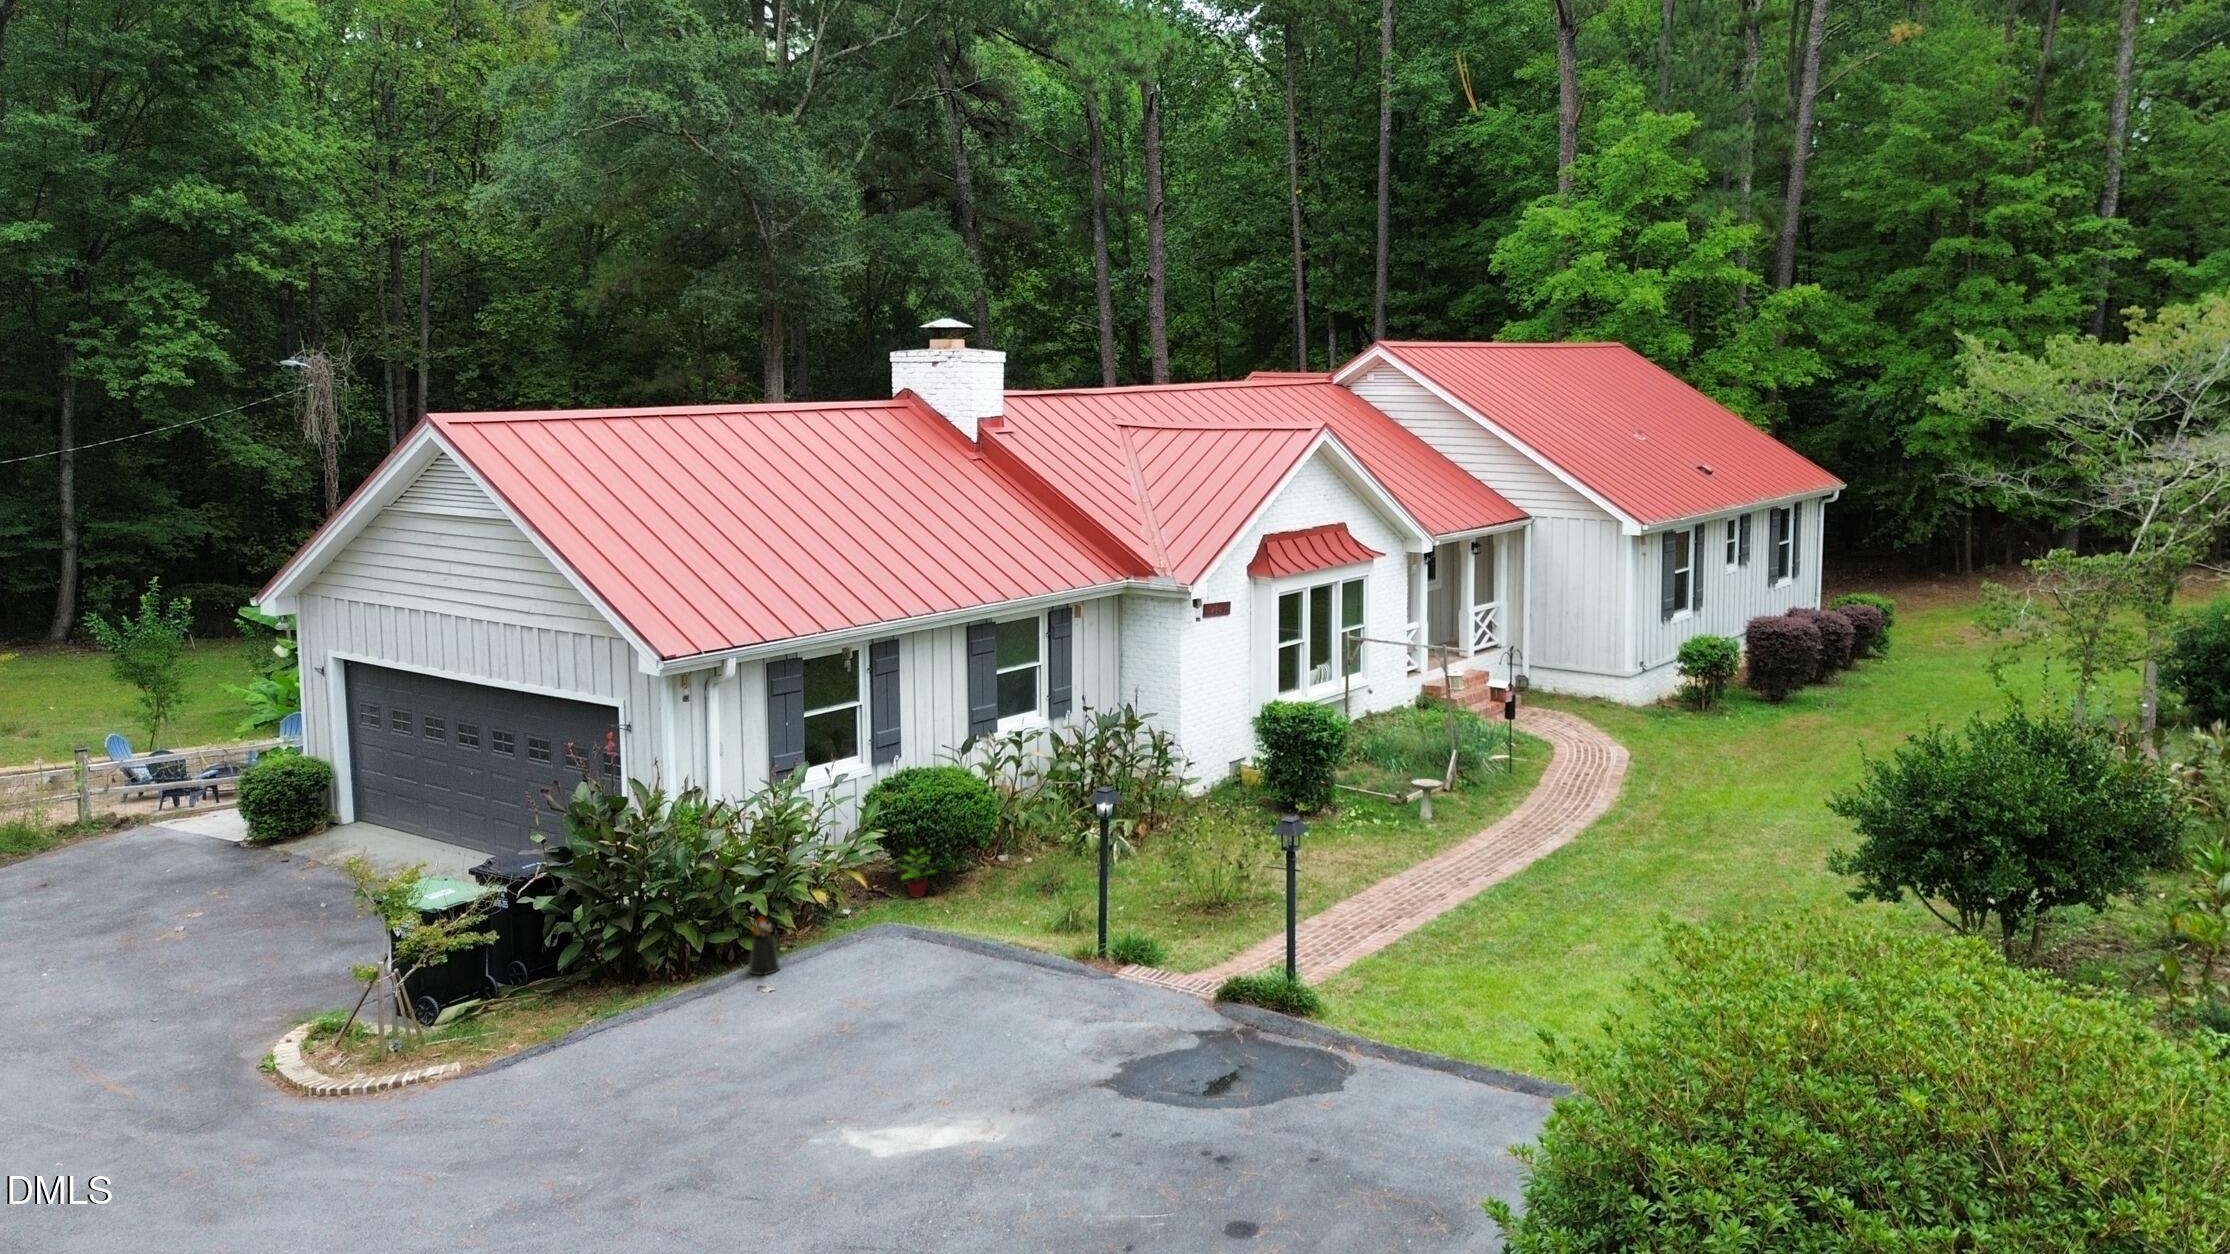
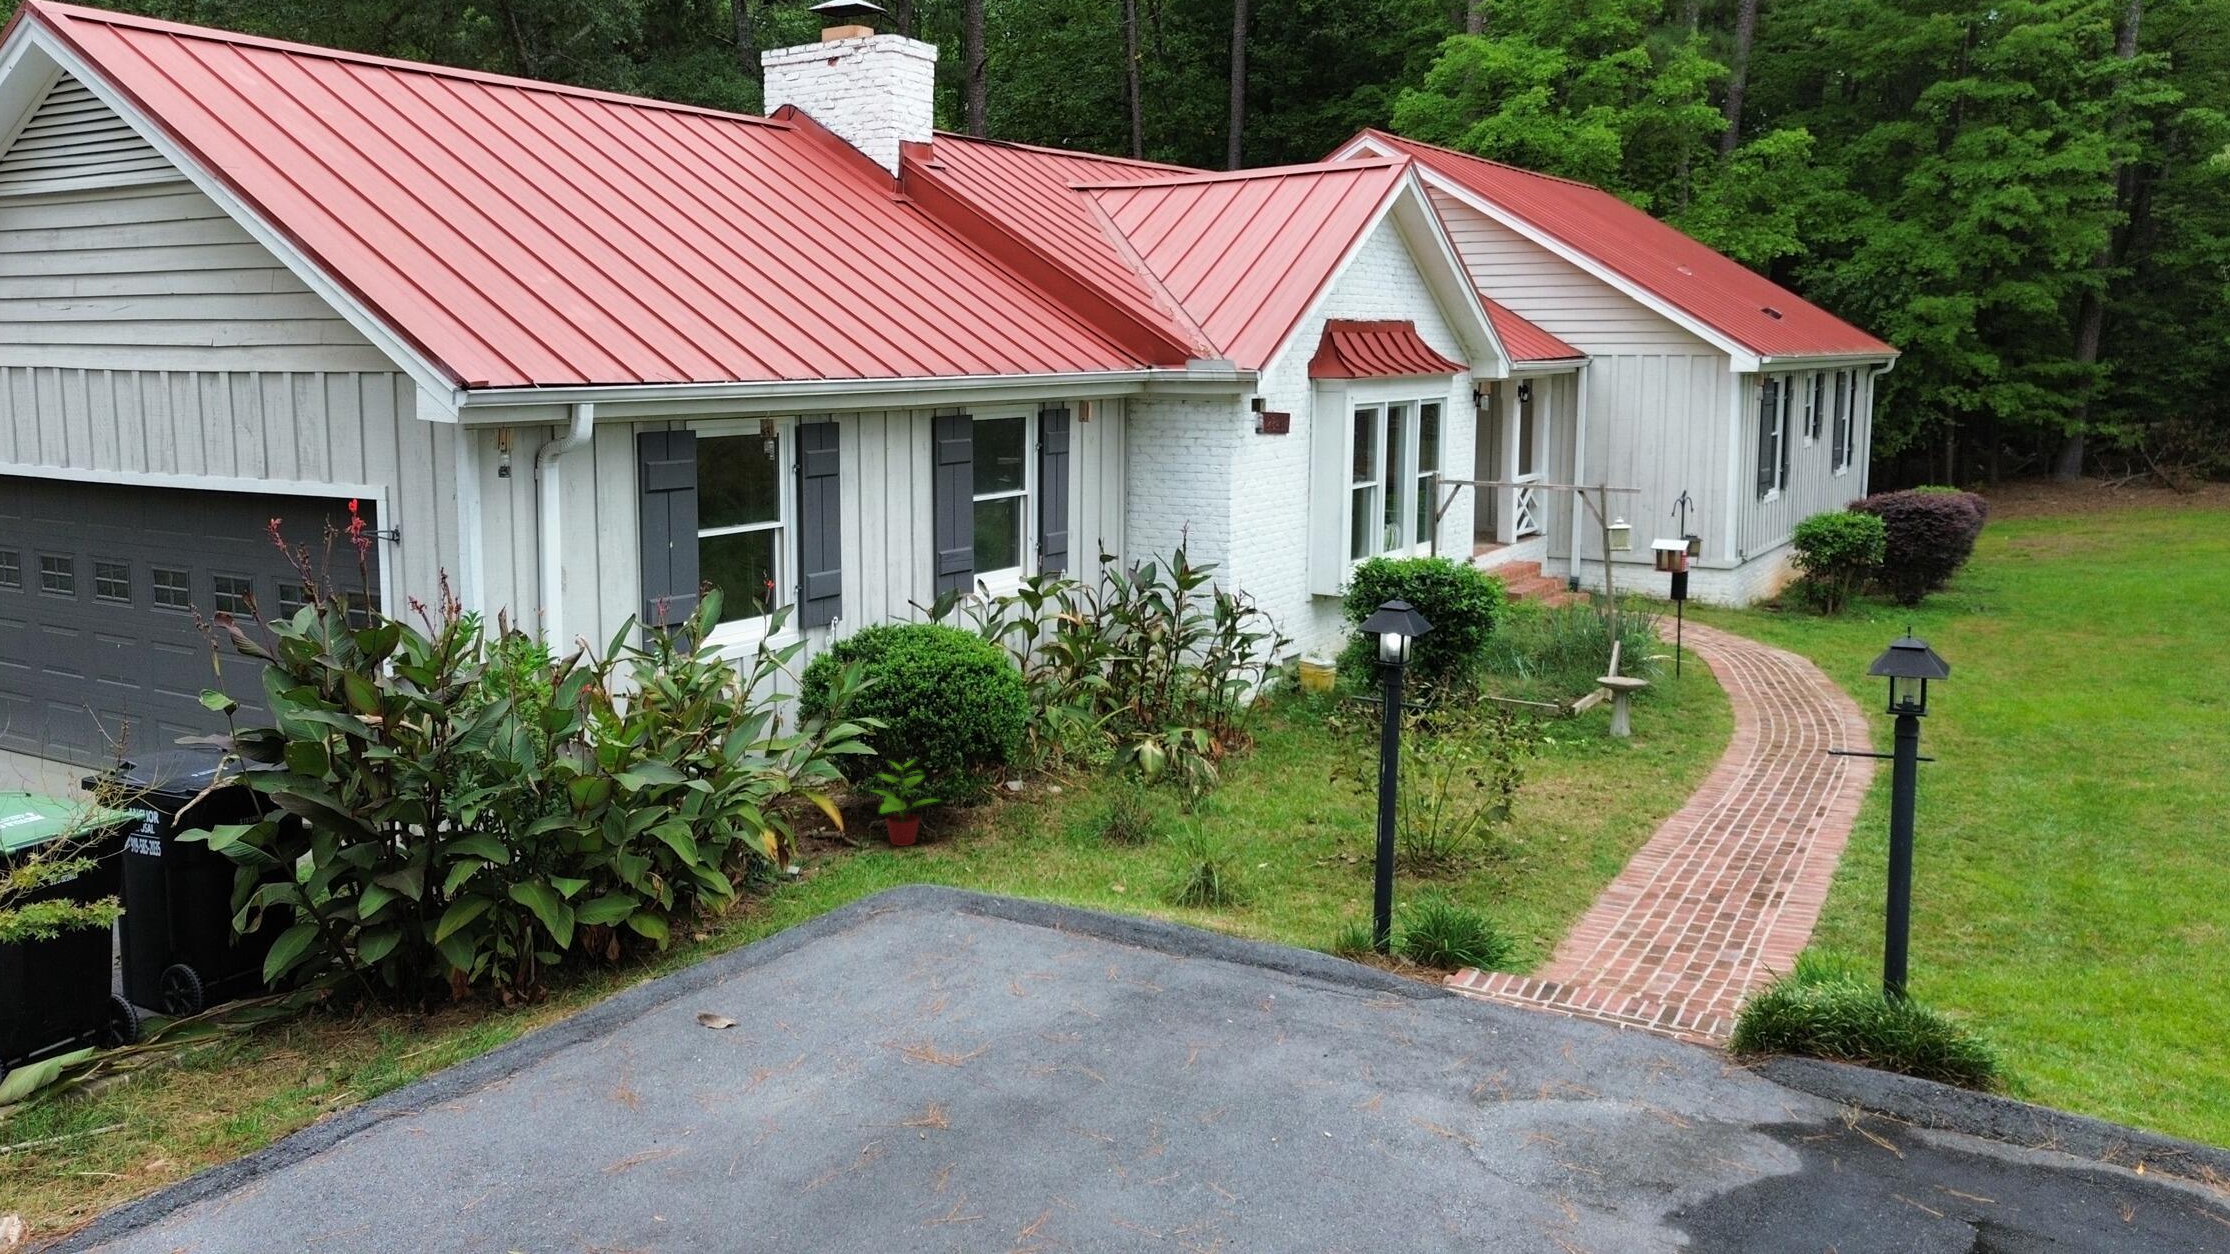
watering can: present [749,917,780,975] -> none [650,869,713,990]

